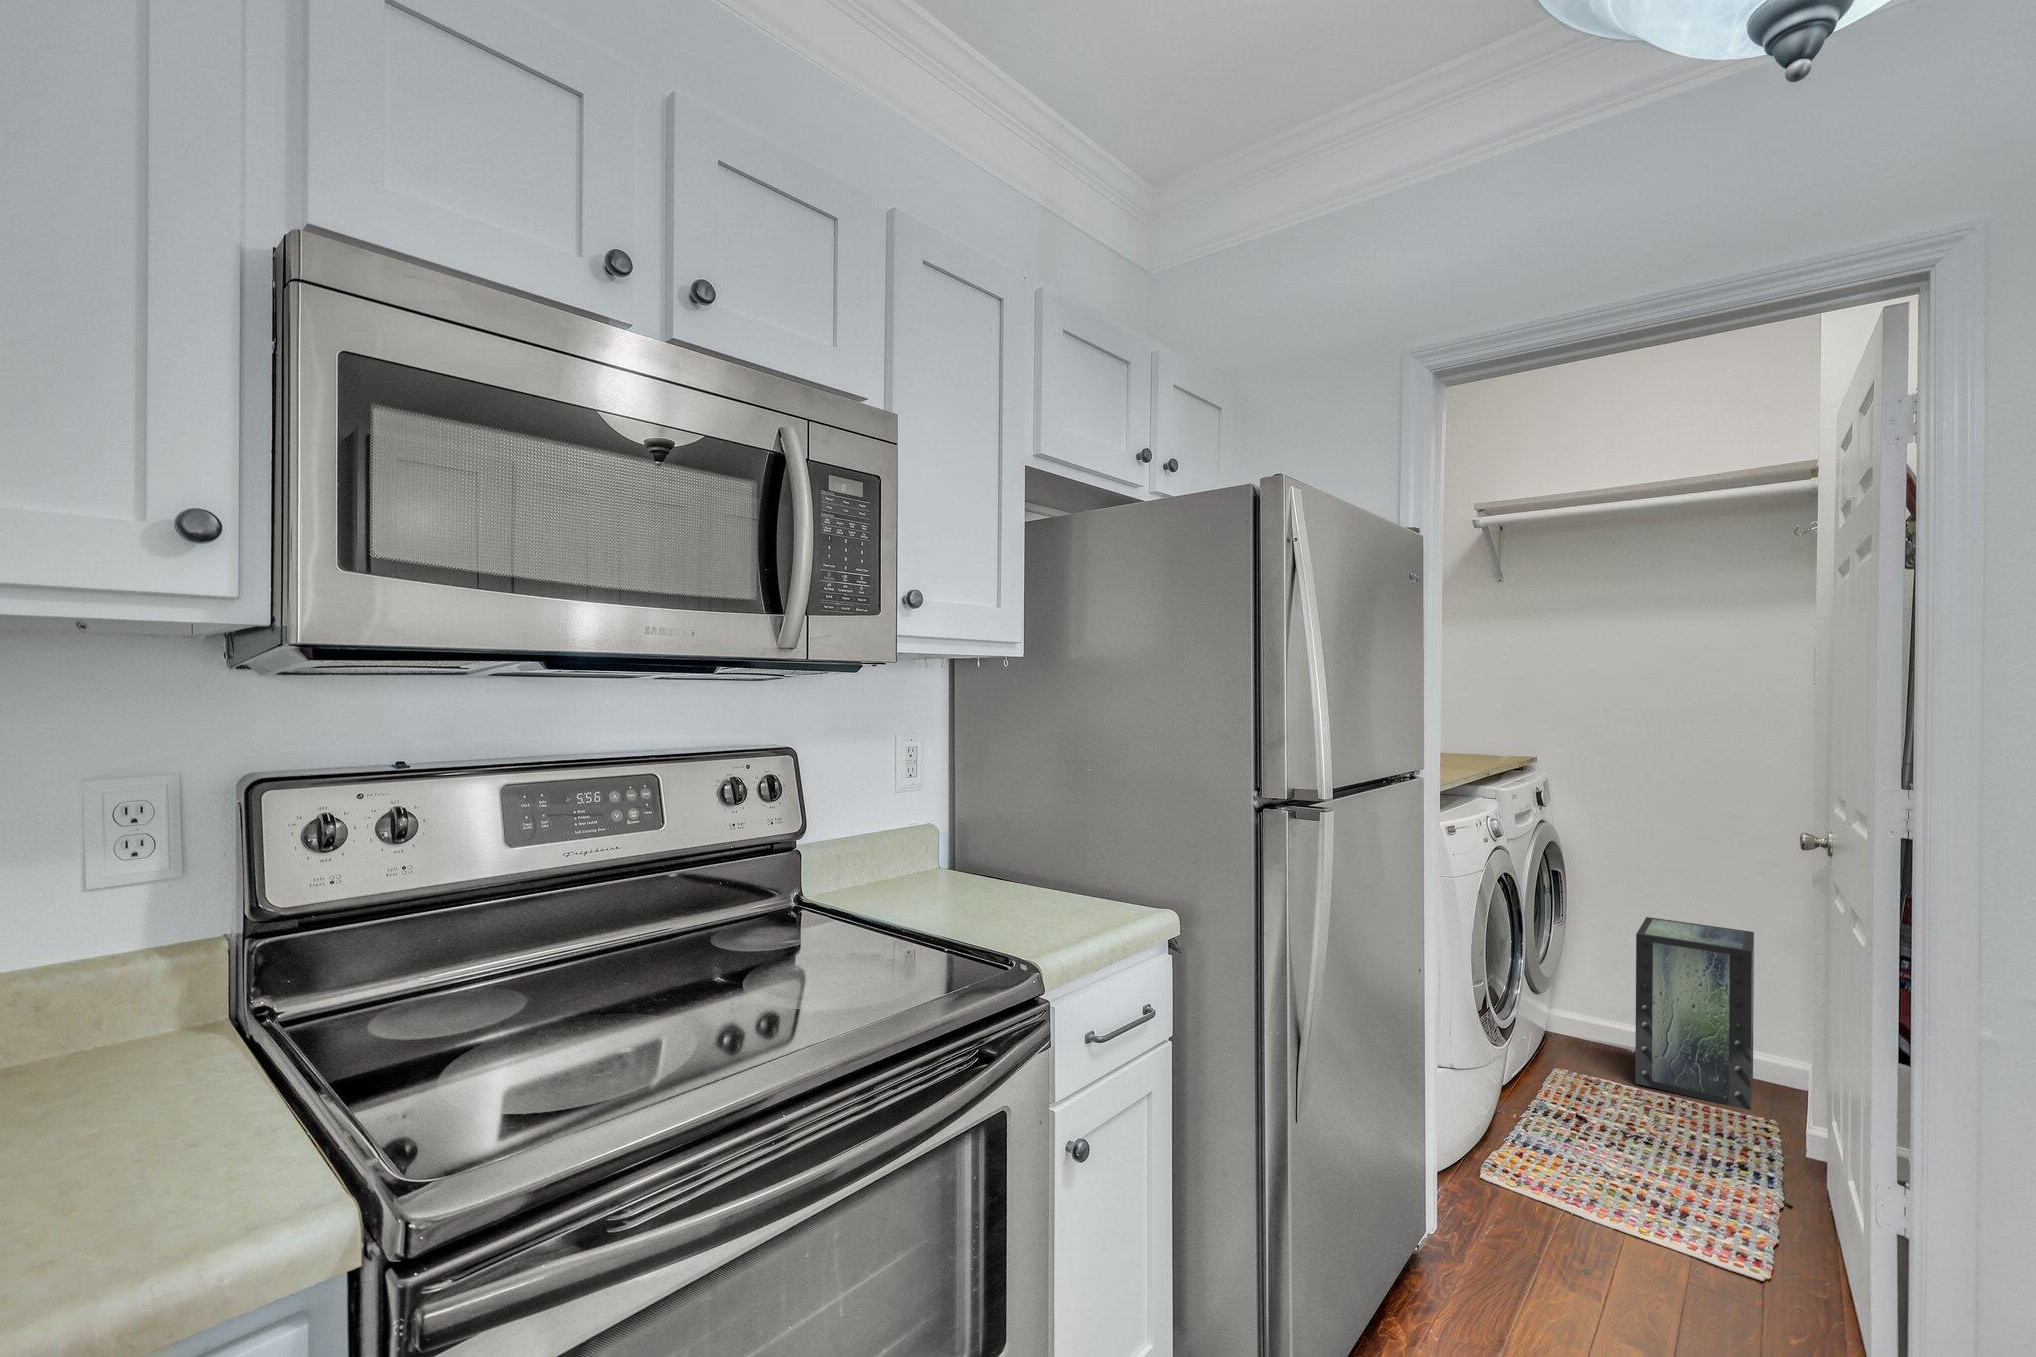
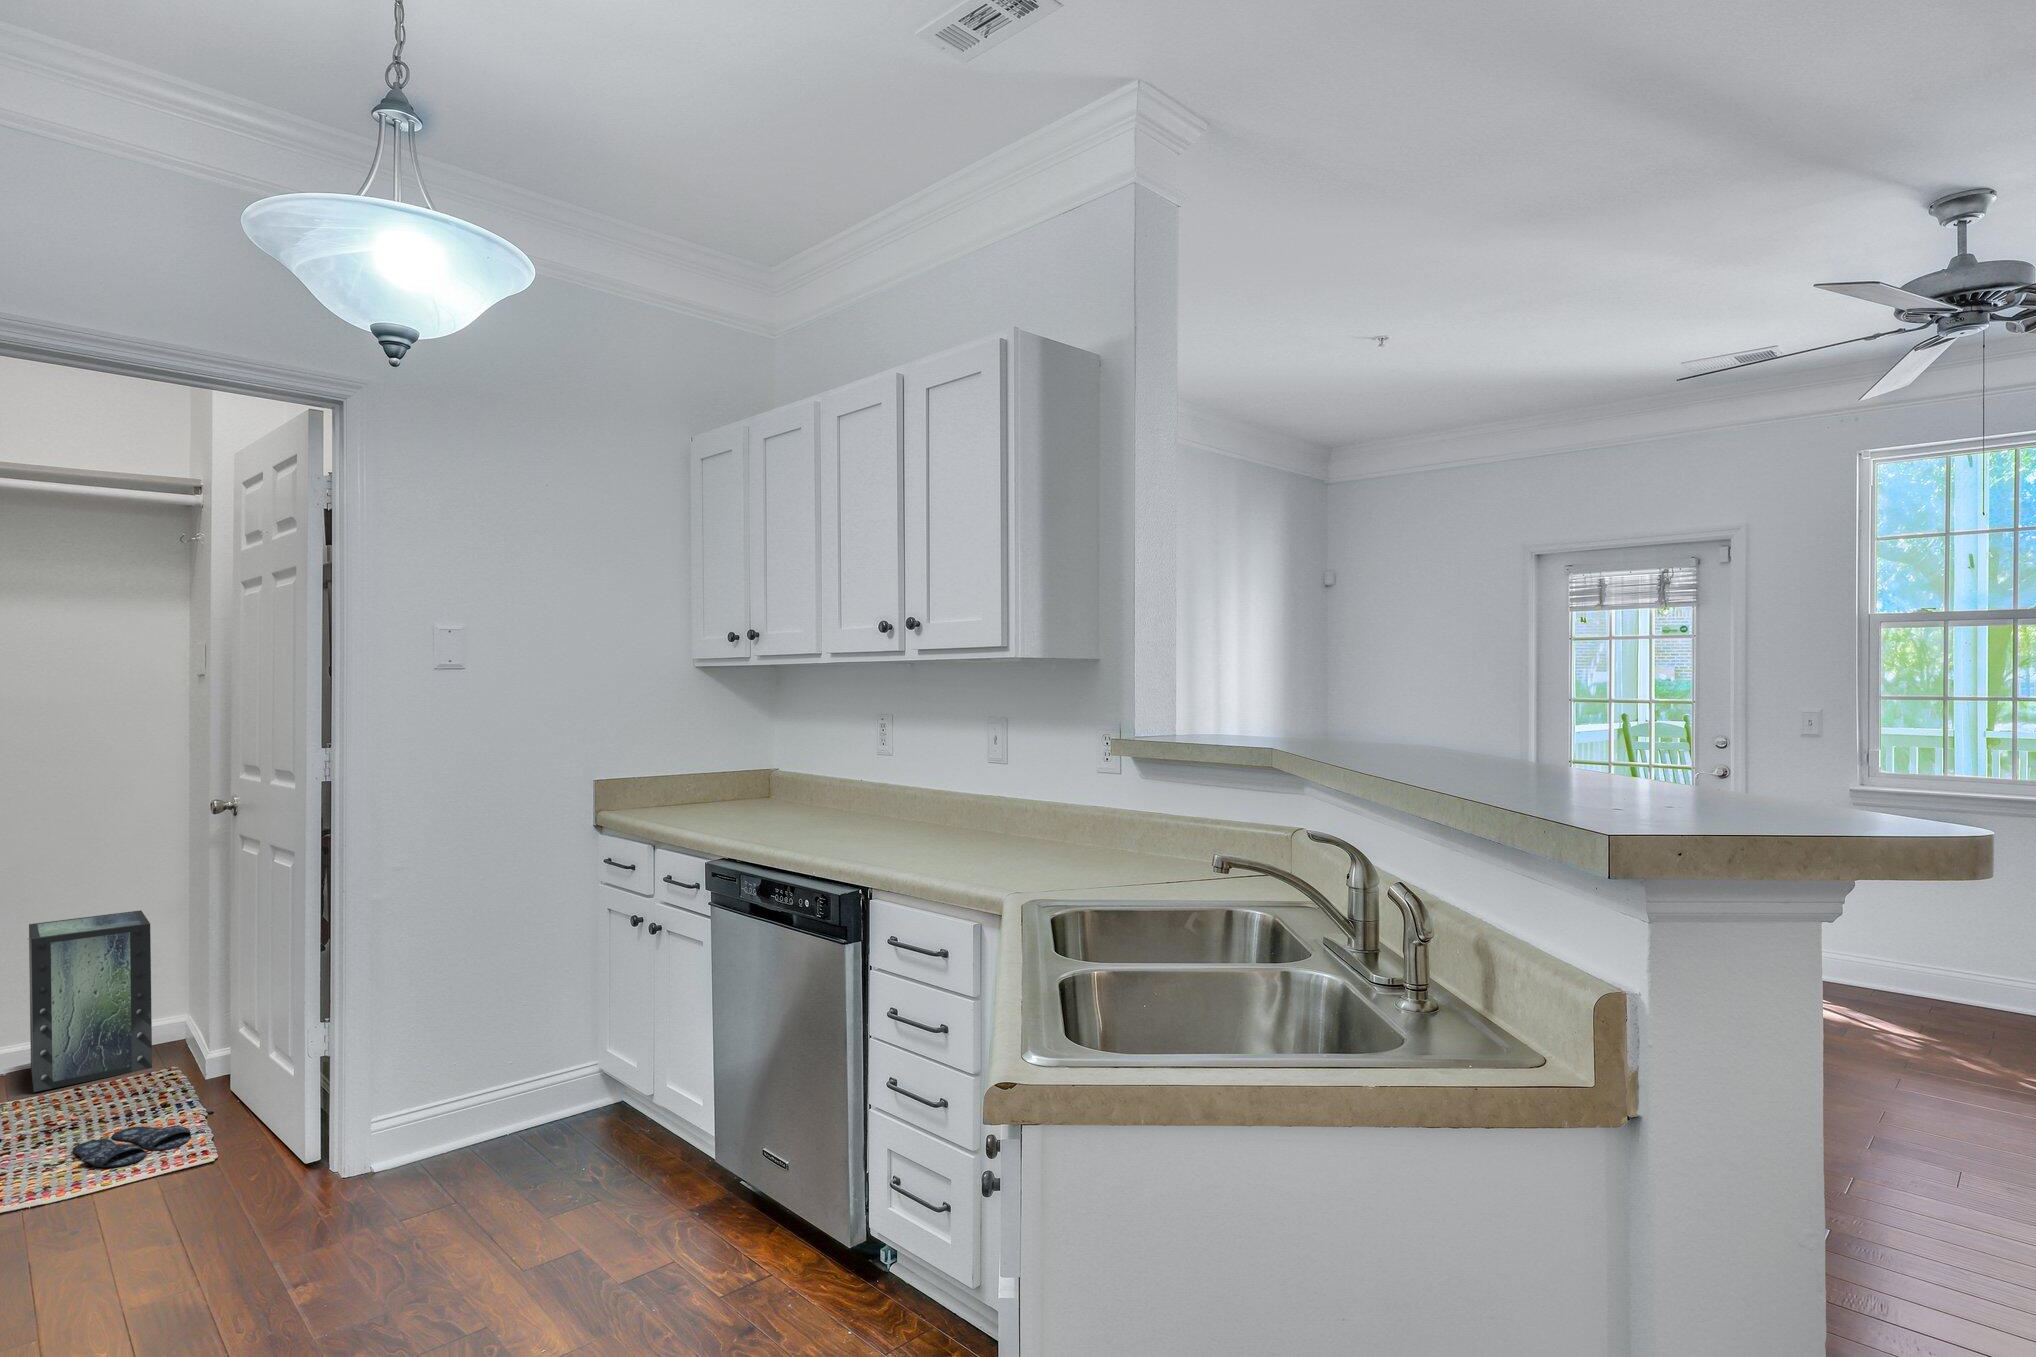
slippers: none [1634,1167,1753,1232] -> present [73,1126,191,1167]

